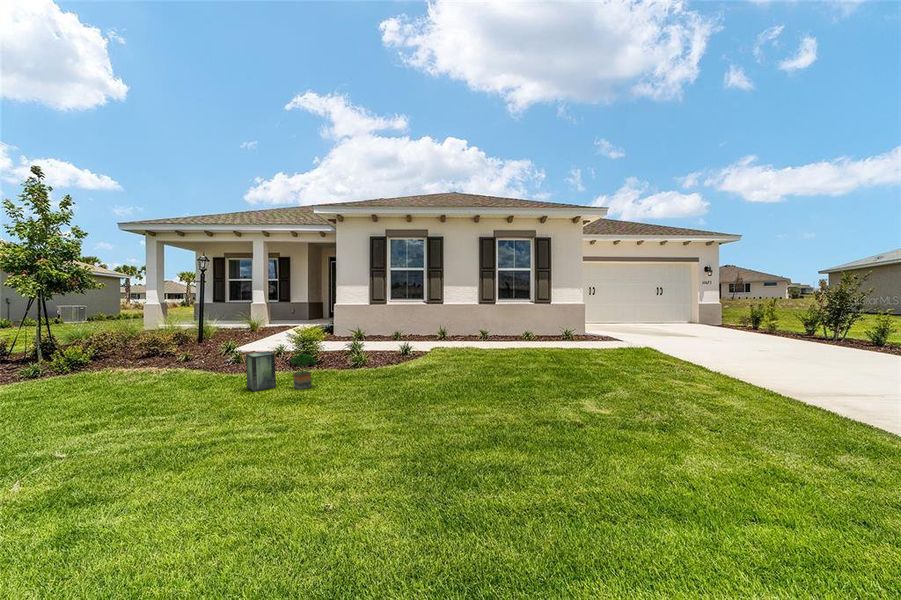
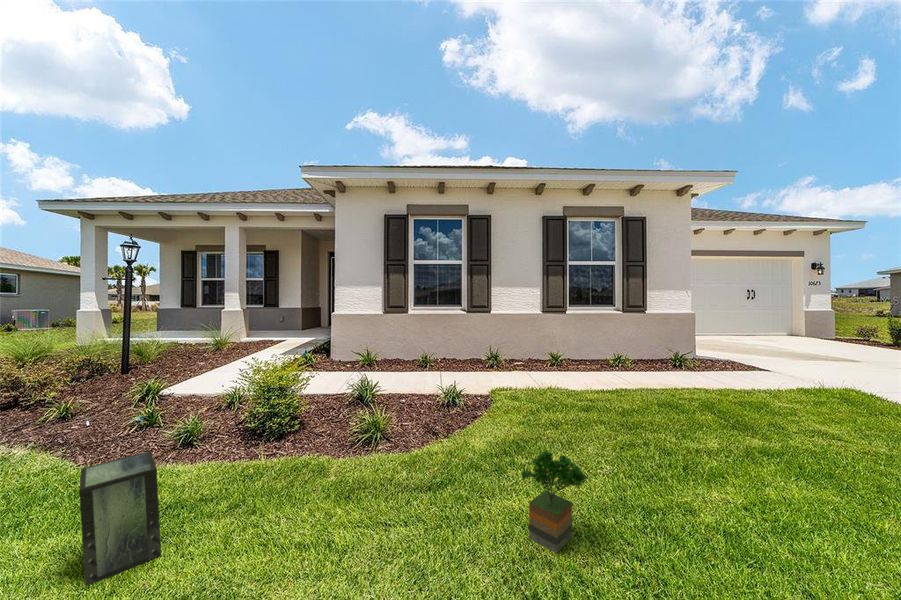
potted tree: present [291,354,316,390] -> present [521,451,587,553]

